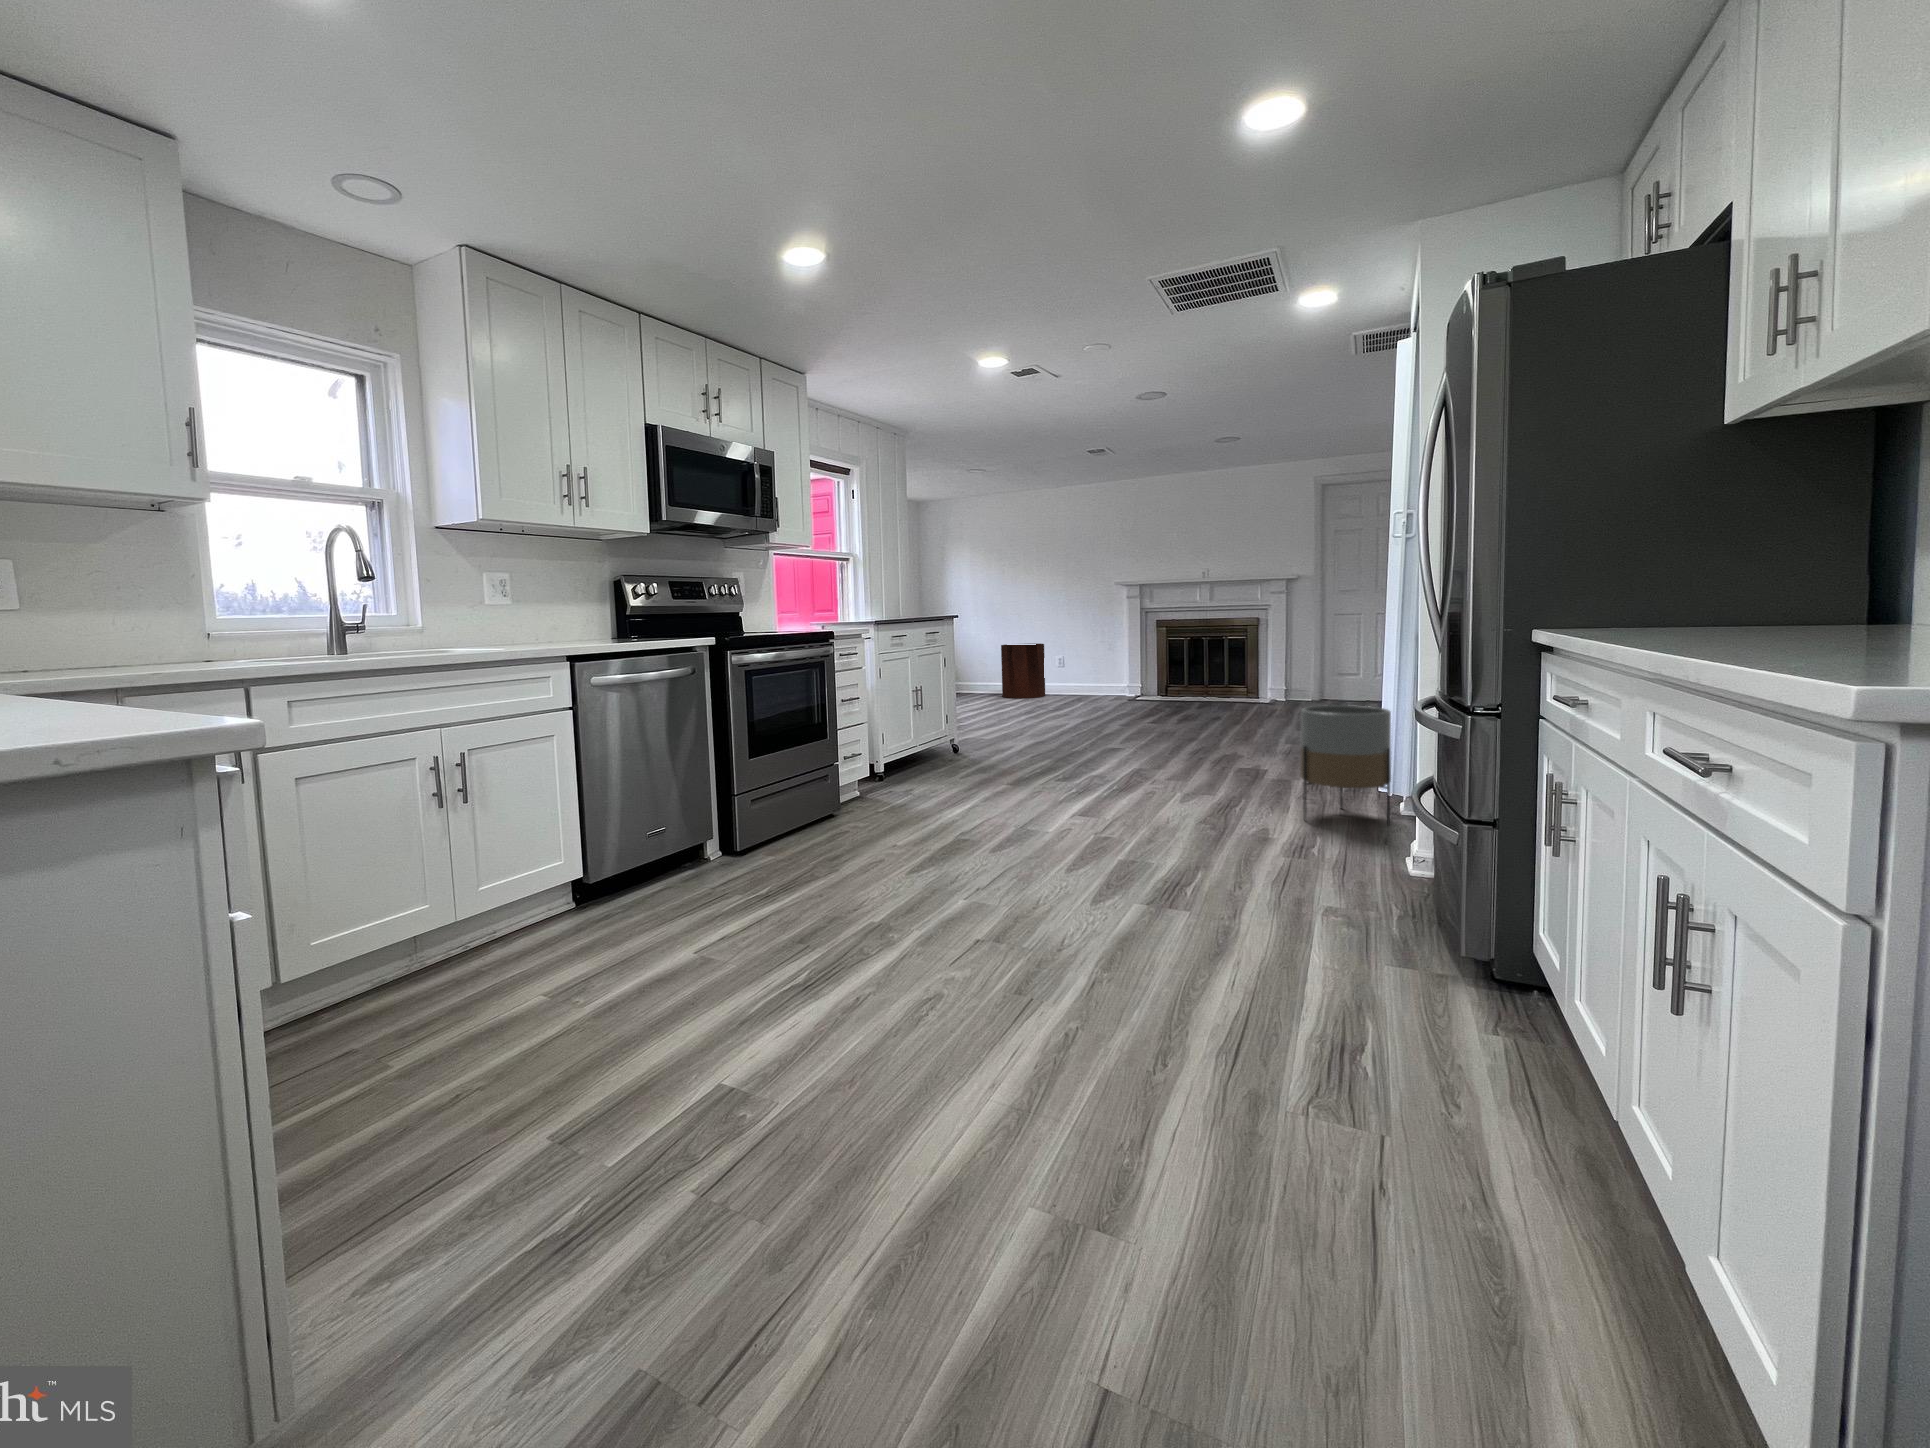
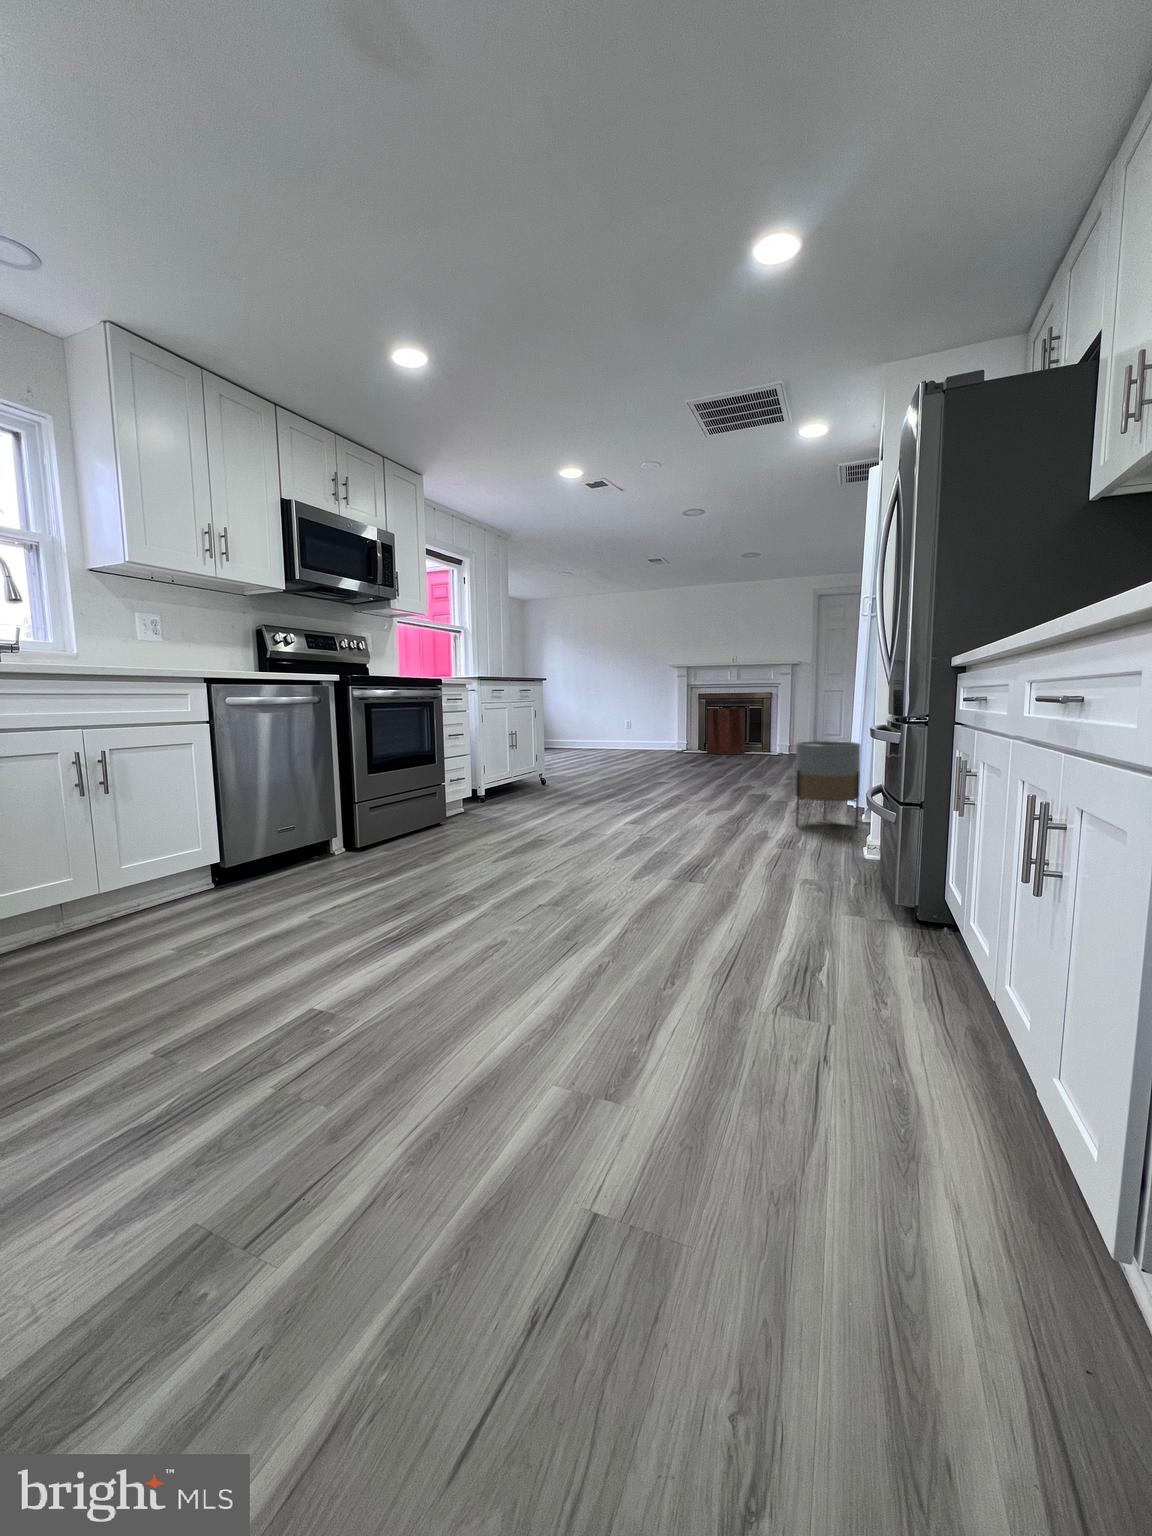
trash can: present [1001,643,1045,698] -> present [707,708,745,754]

